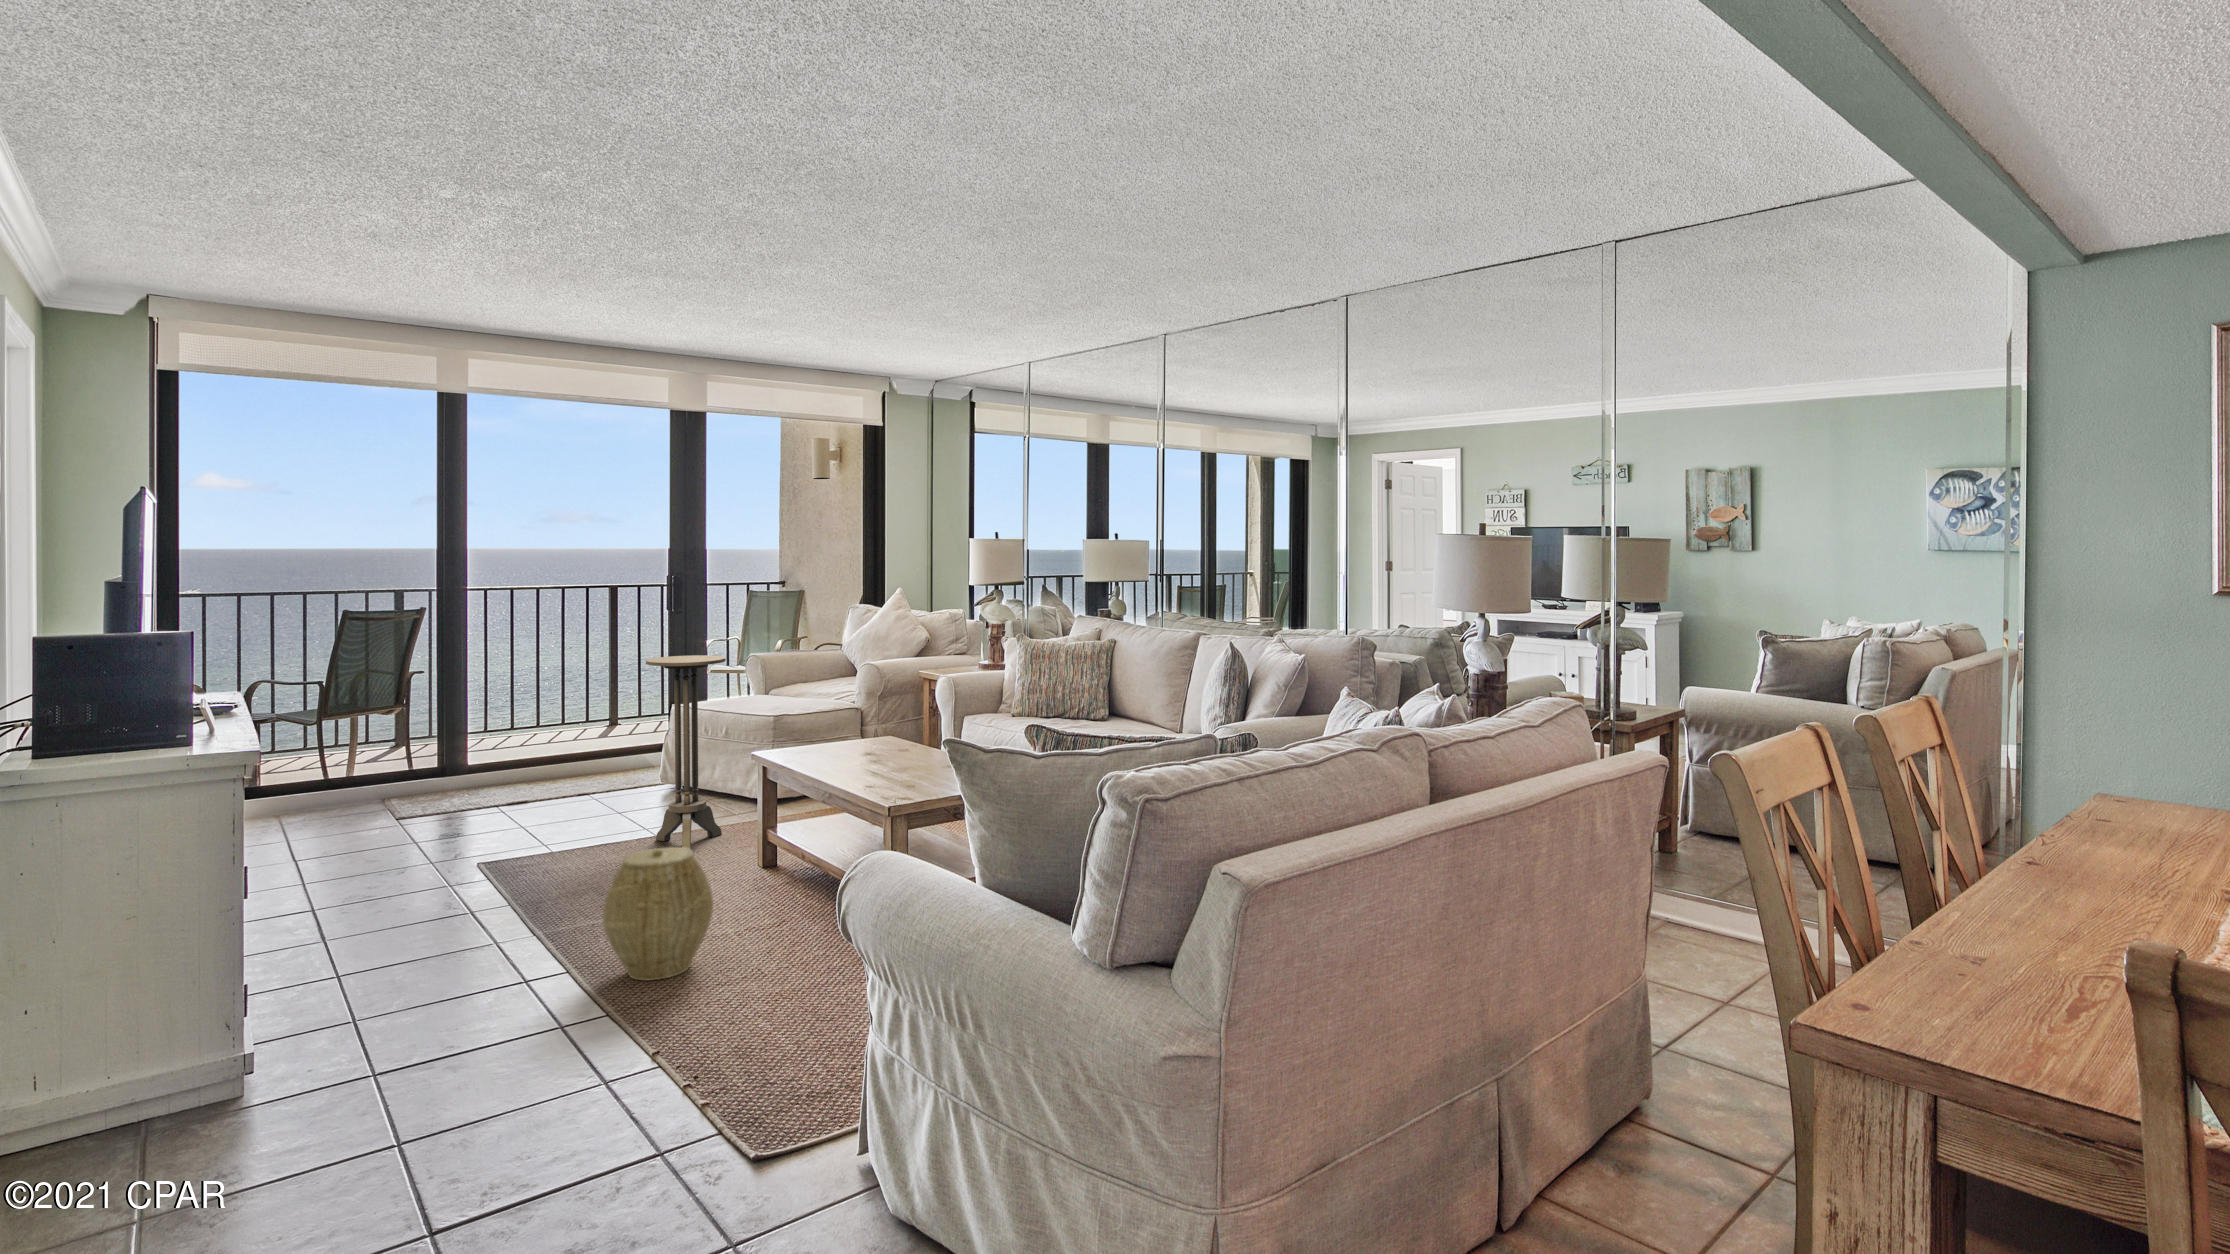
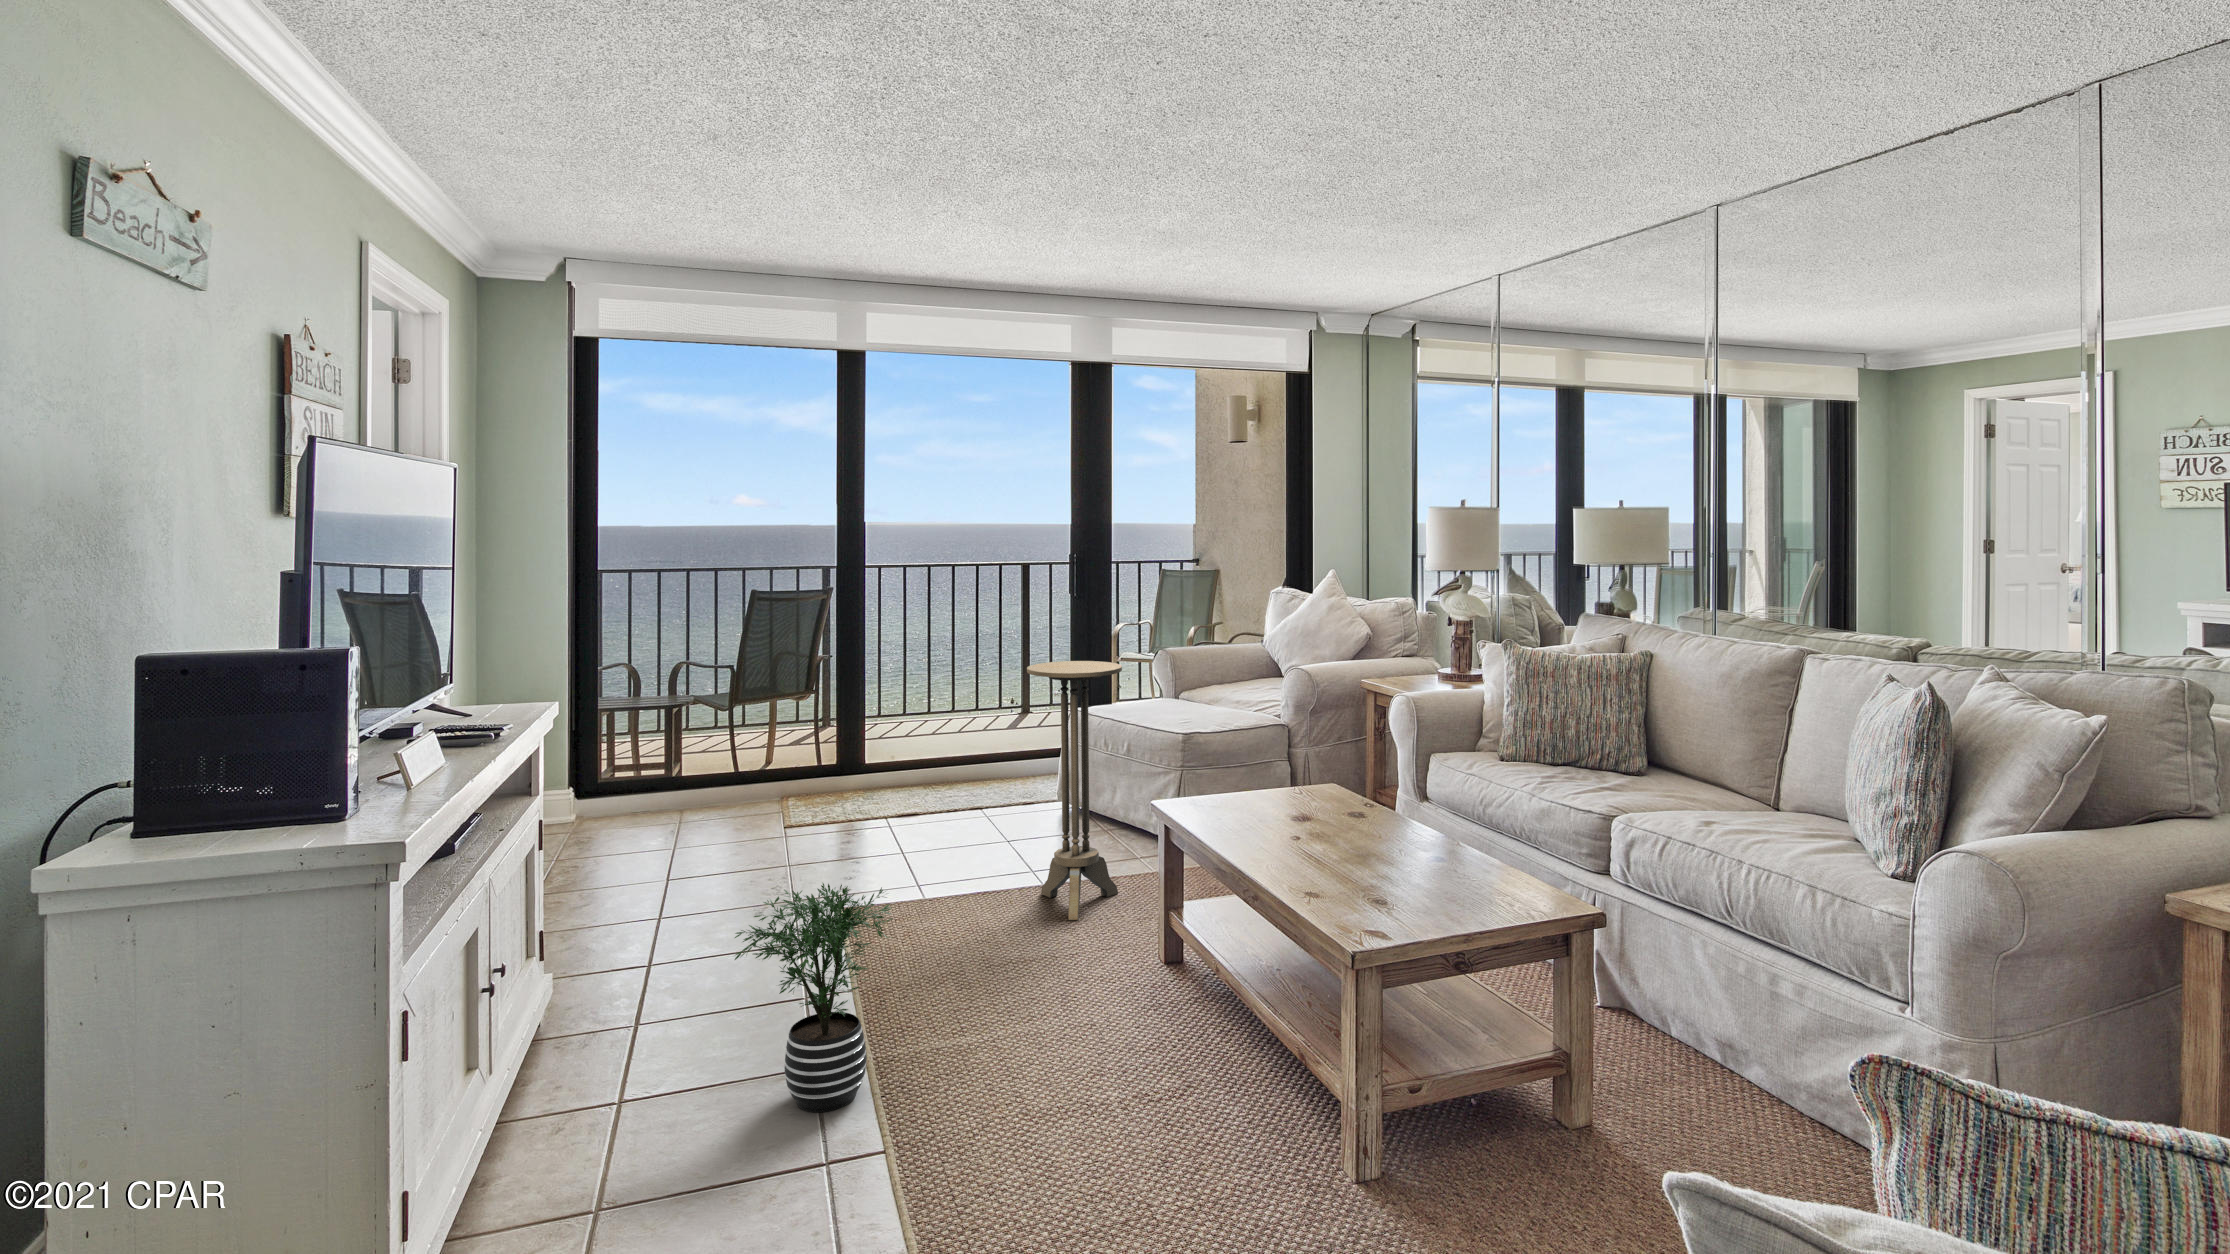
potted plant: none [433,804,563,967] -> present [735,883,891,1112]
woven basket: present [603,847,713,981] -> none [935,973,1087,1185]

